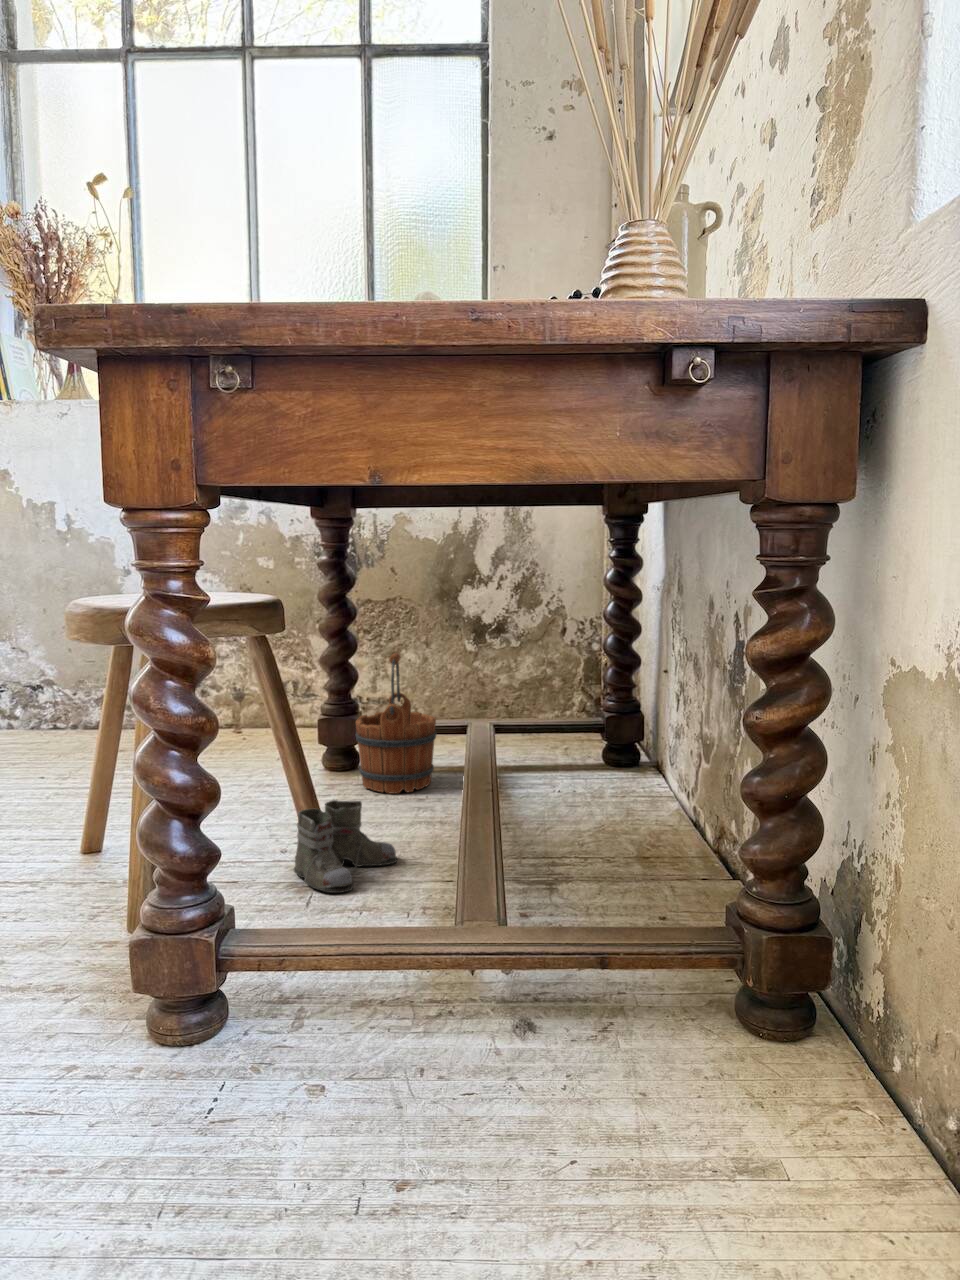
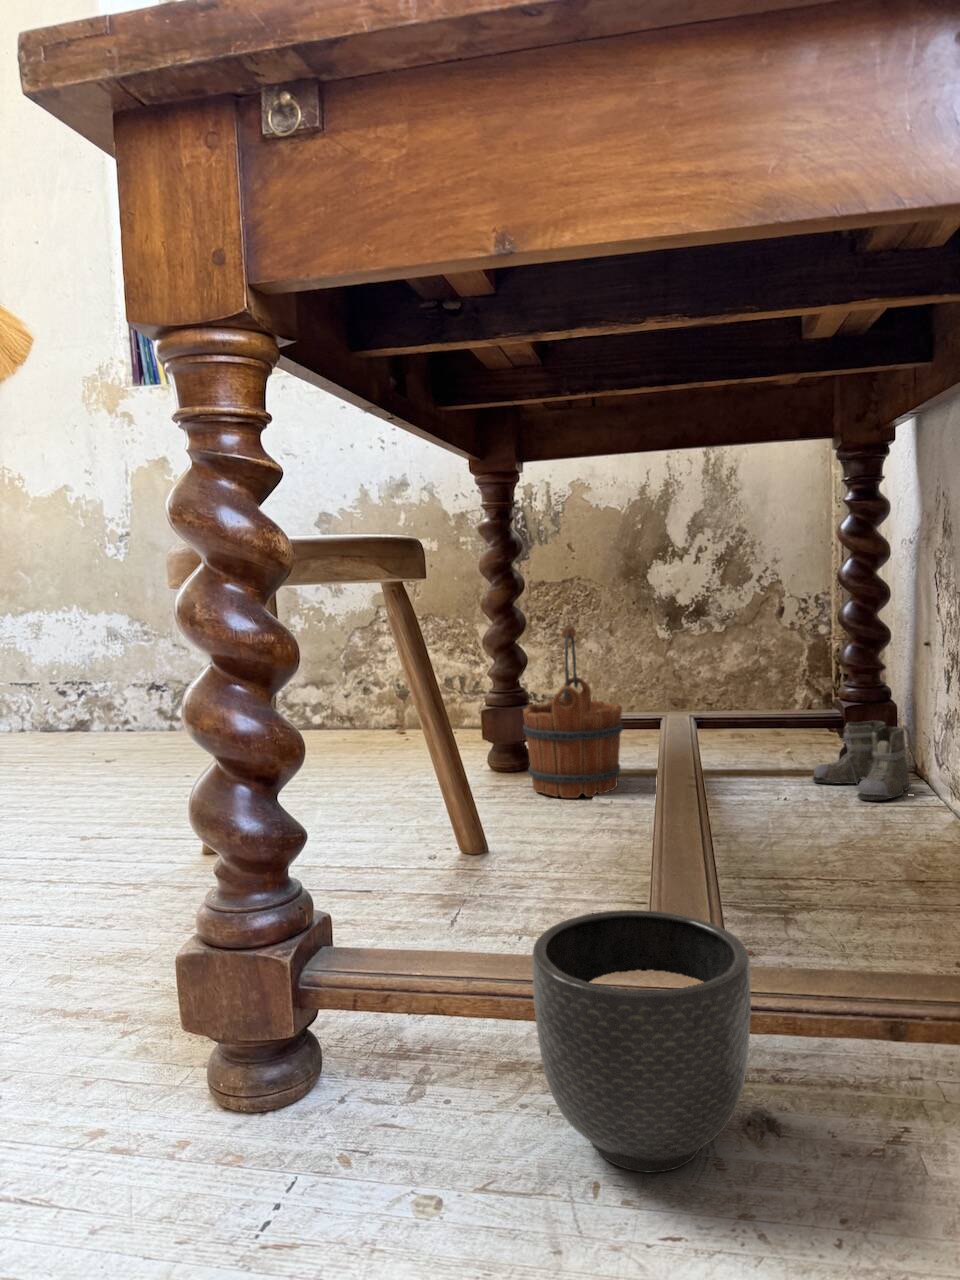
boots: present [294,800,397,893] -> present [813,721,911,800]
planter: none [384,895,519,1059] -> present [532,910,751,1173]

